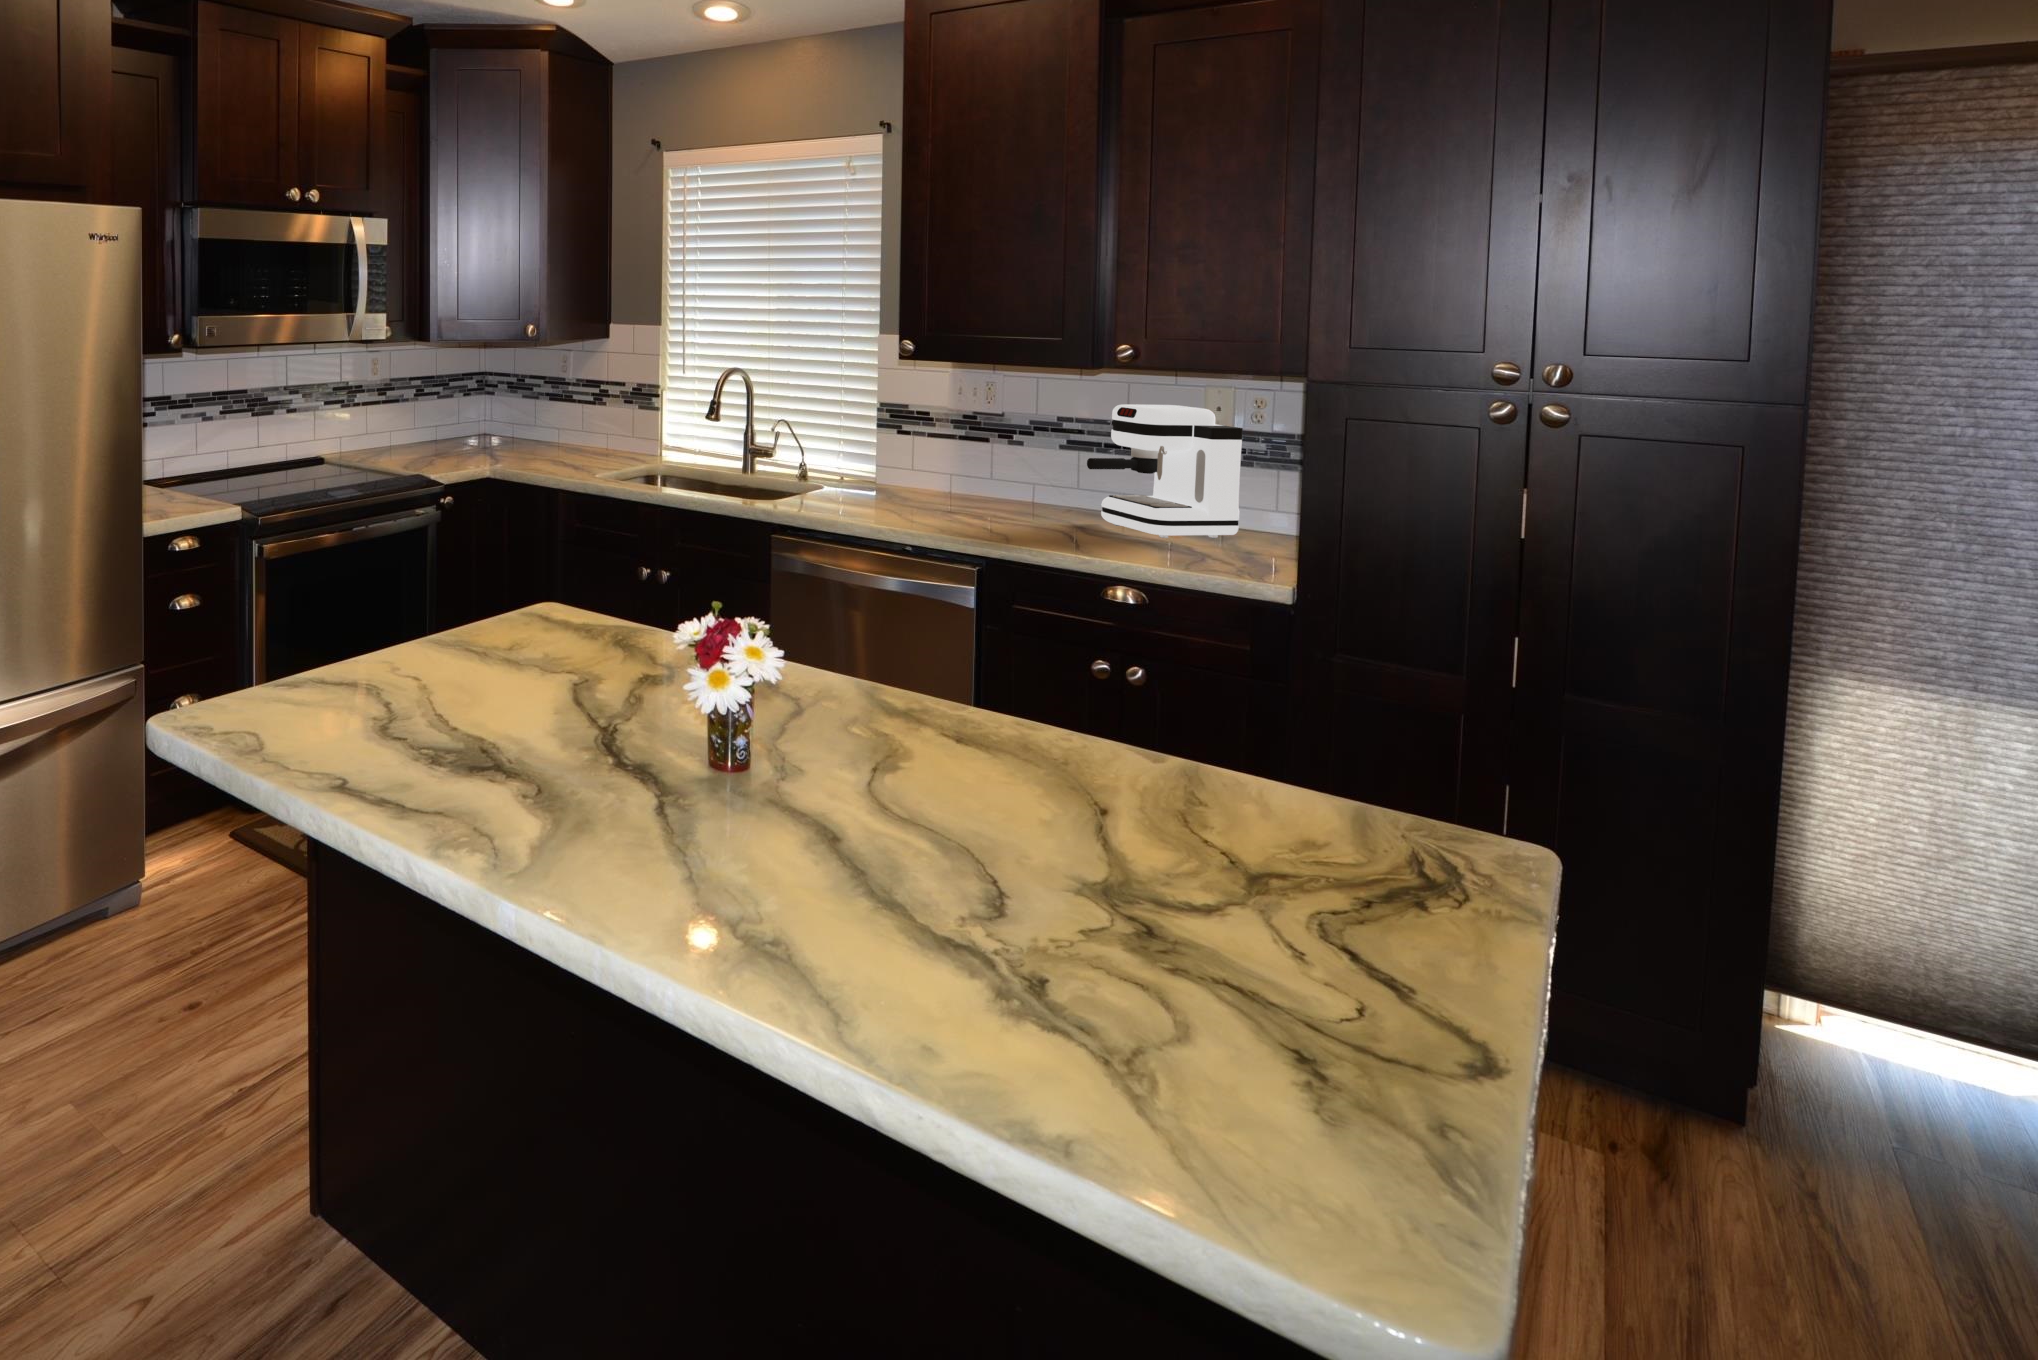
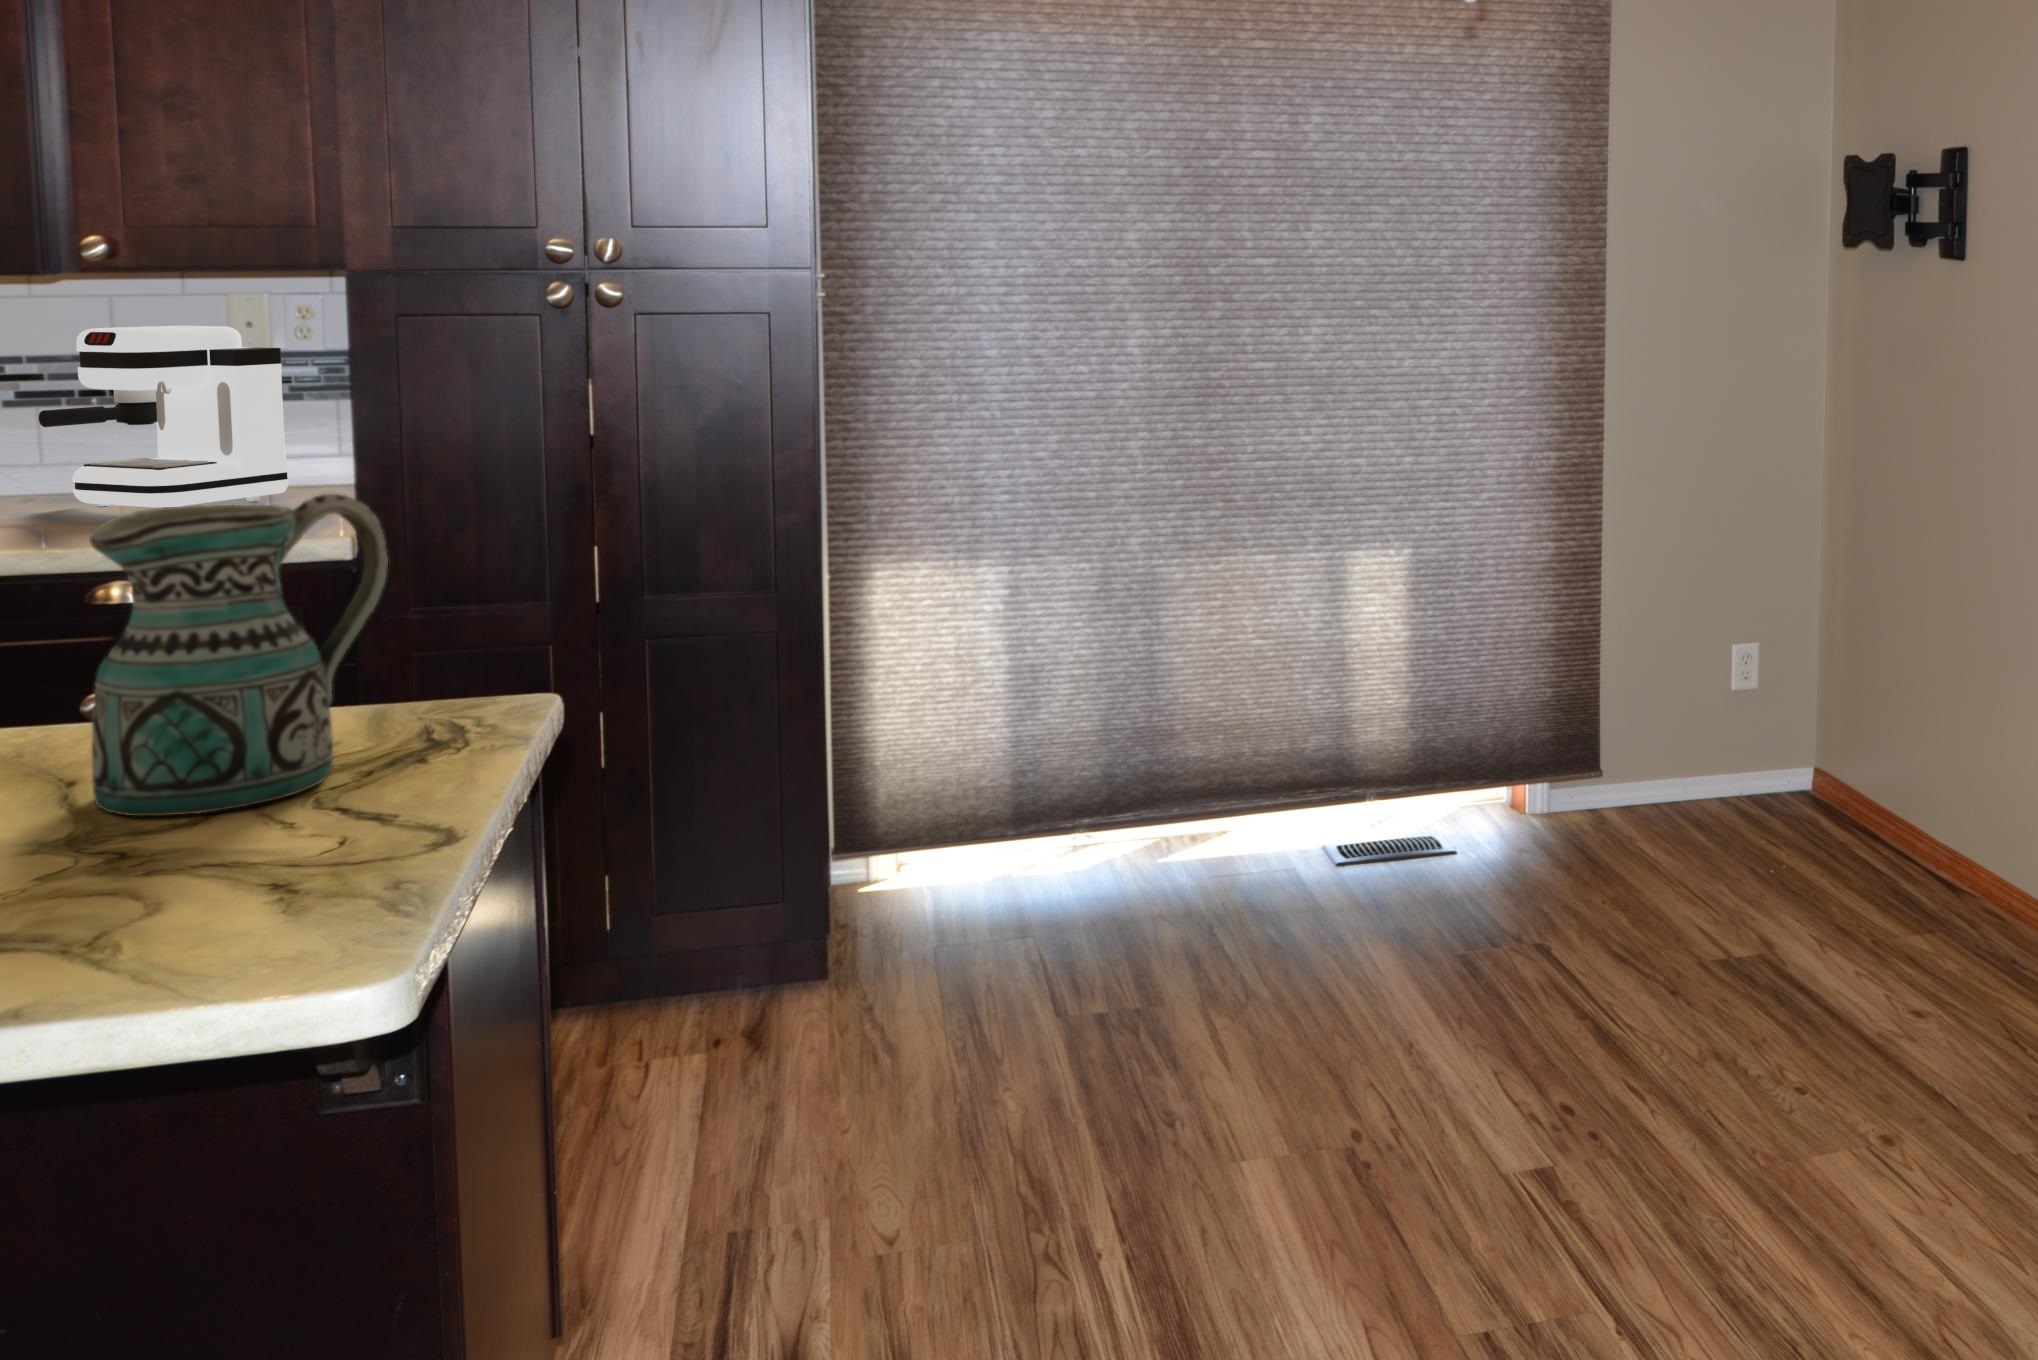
ceramic pitcher: none [1142,620,1397,912] -> present [90,494,388,816]

